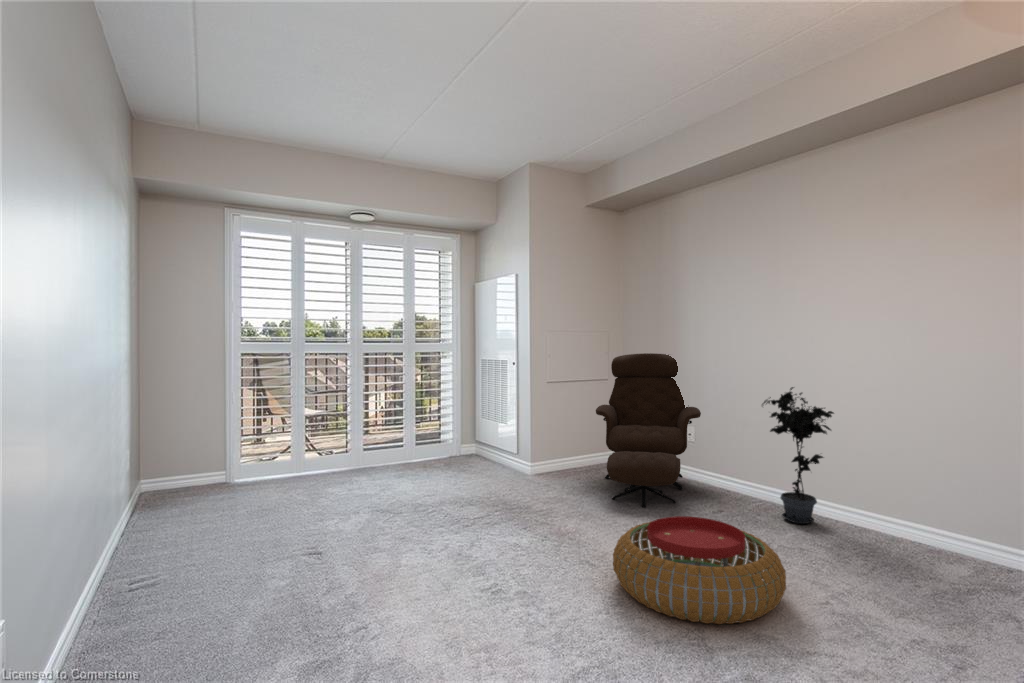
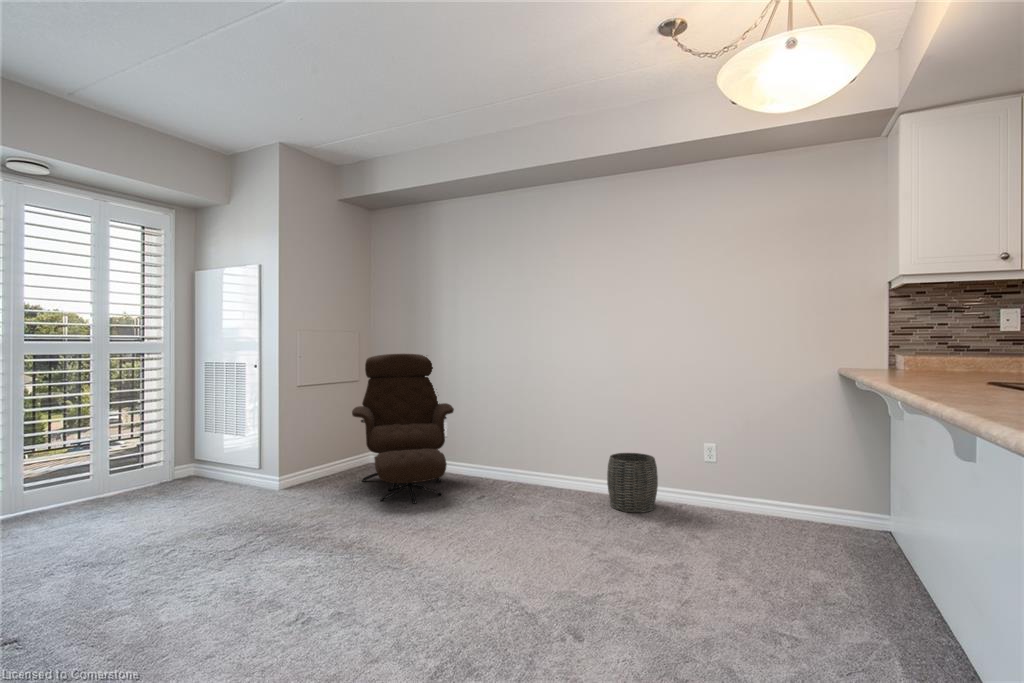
potted plant: present [762,387,834,524] -> none [512,381,573,496]
woven basket: none [882,485,962,568] -> present [607,453,658,513]
pouf: present [613,516,786,624] -> none [422,502,573,598]

